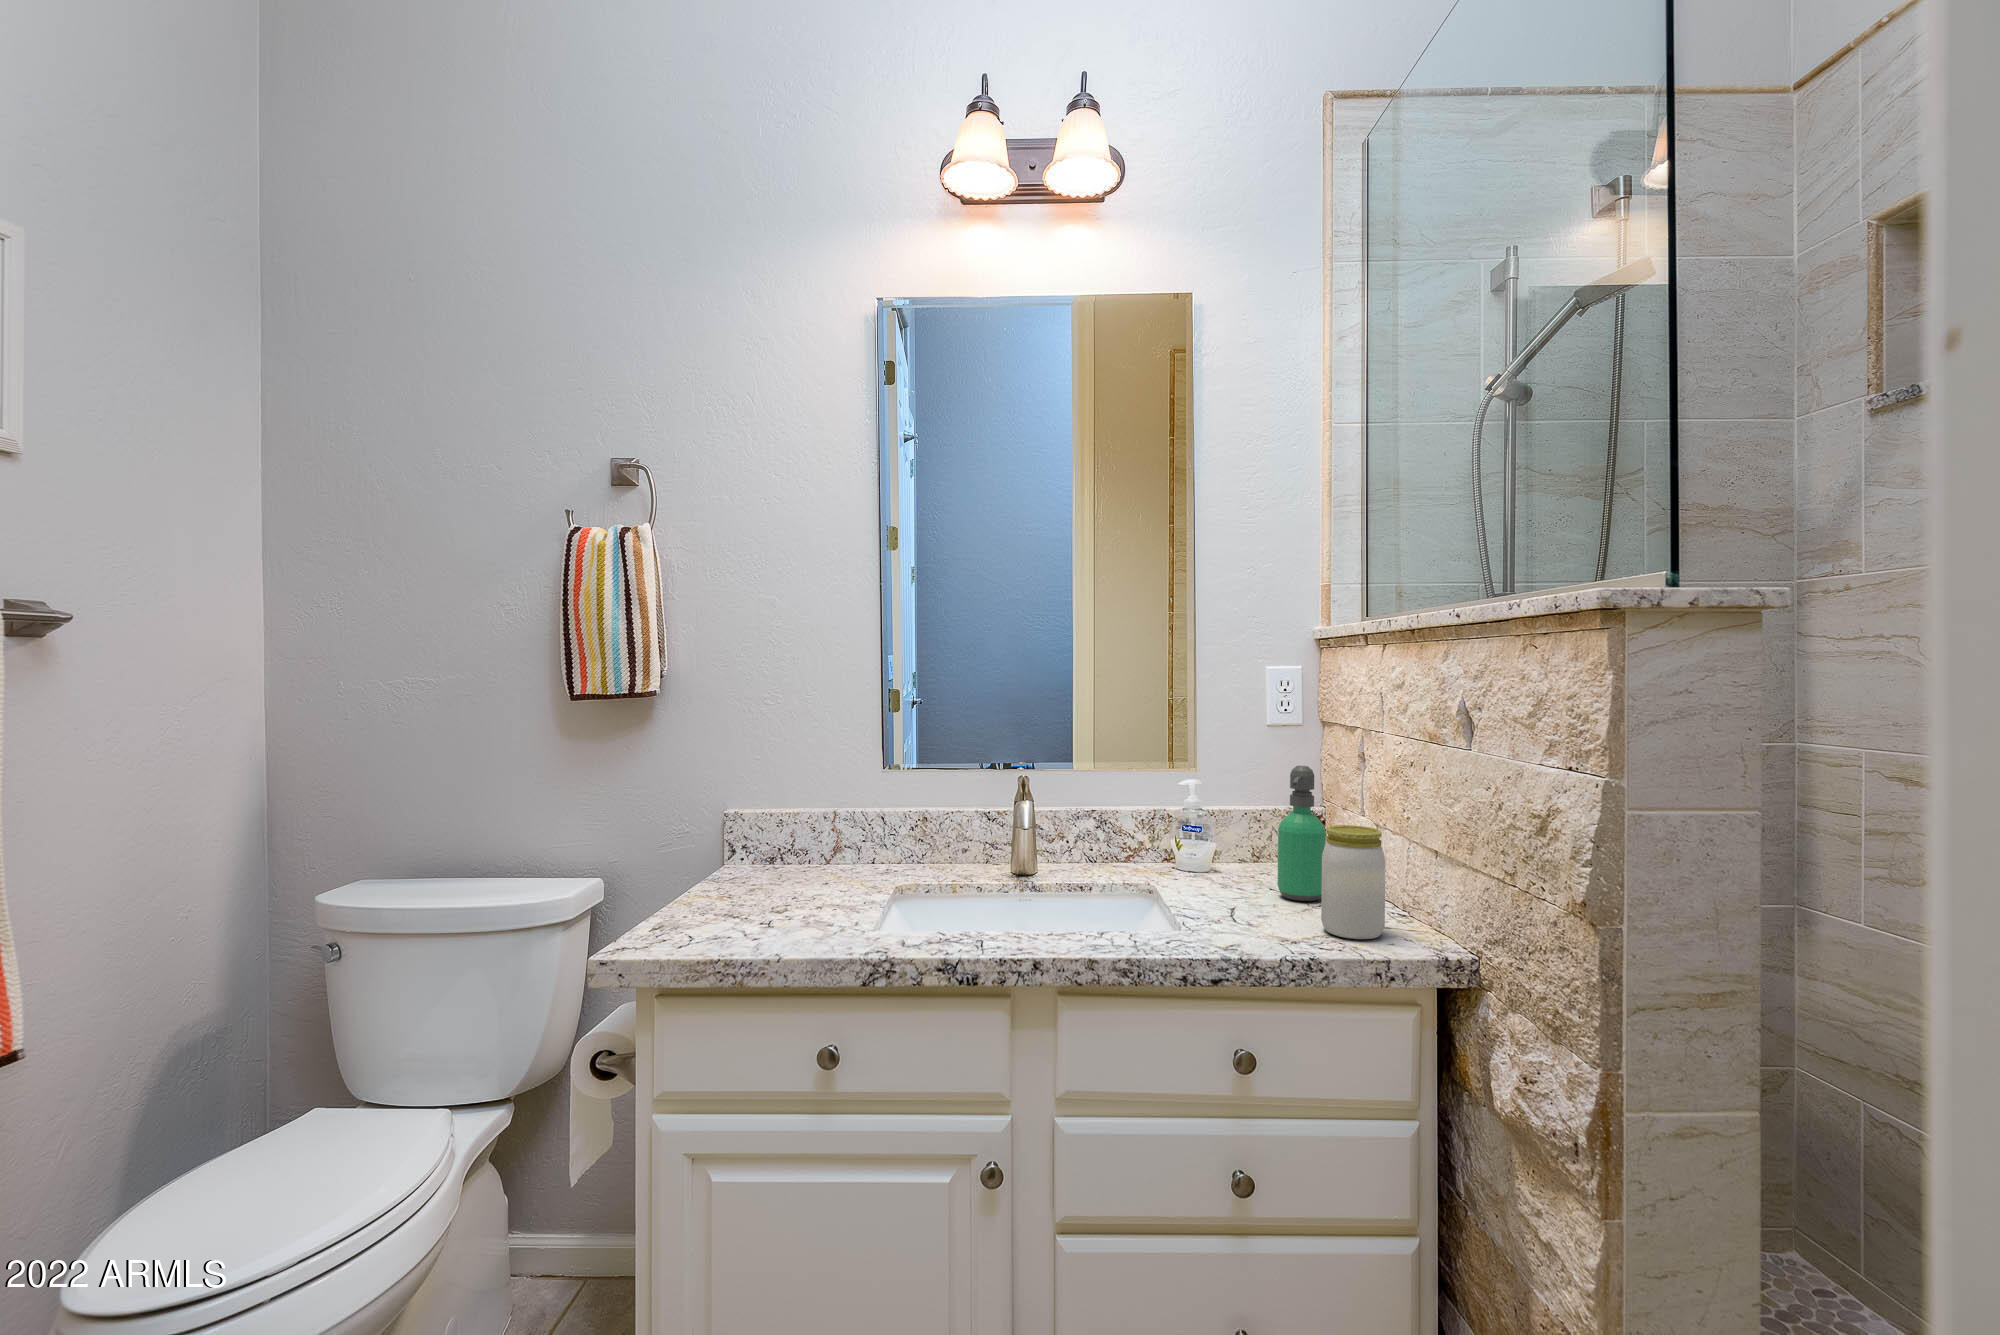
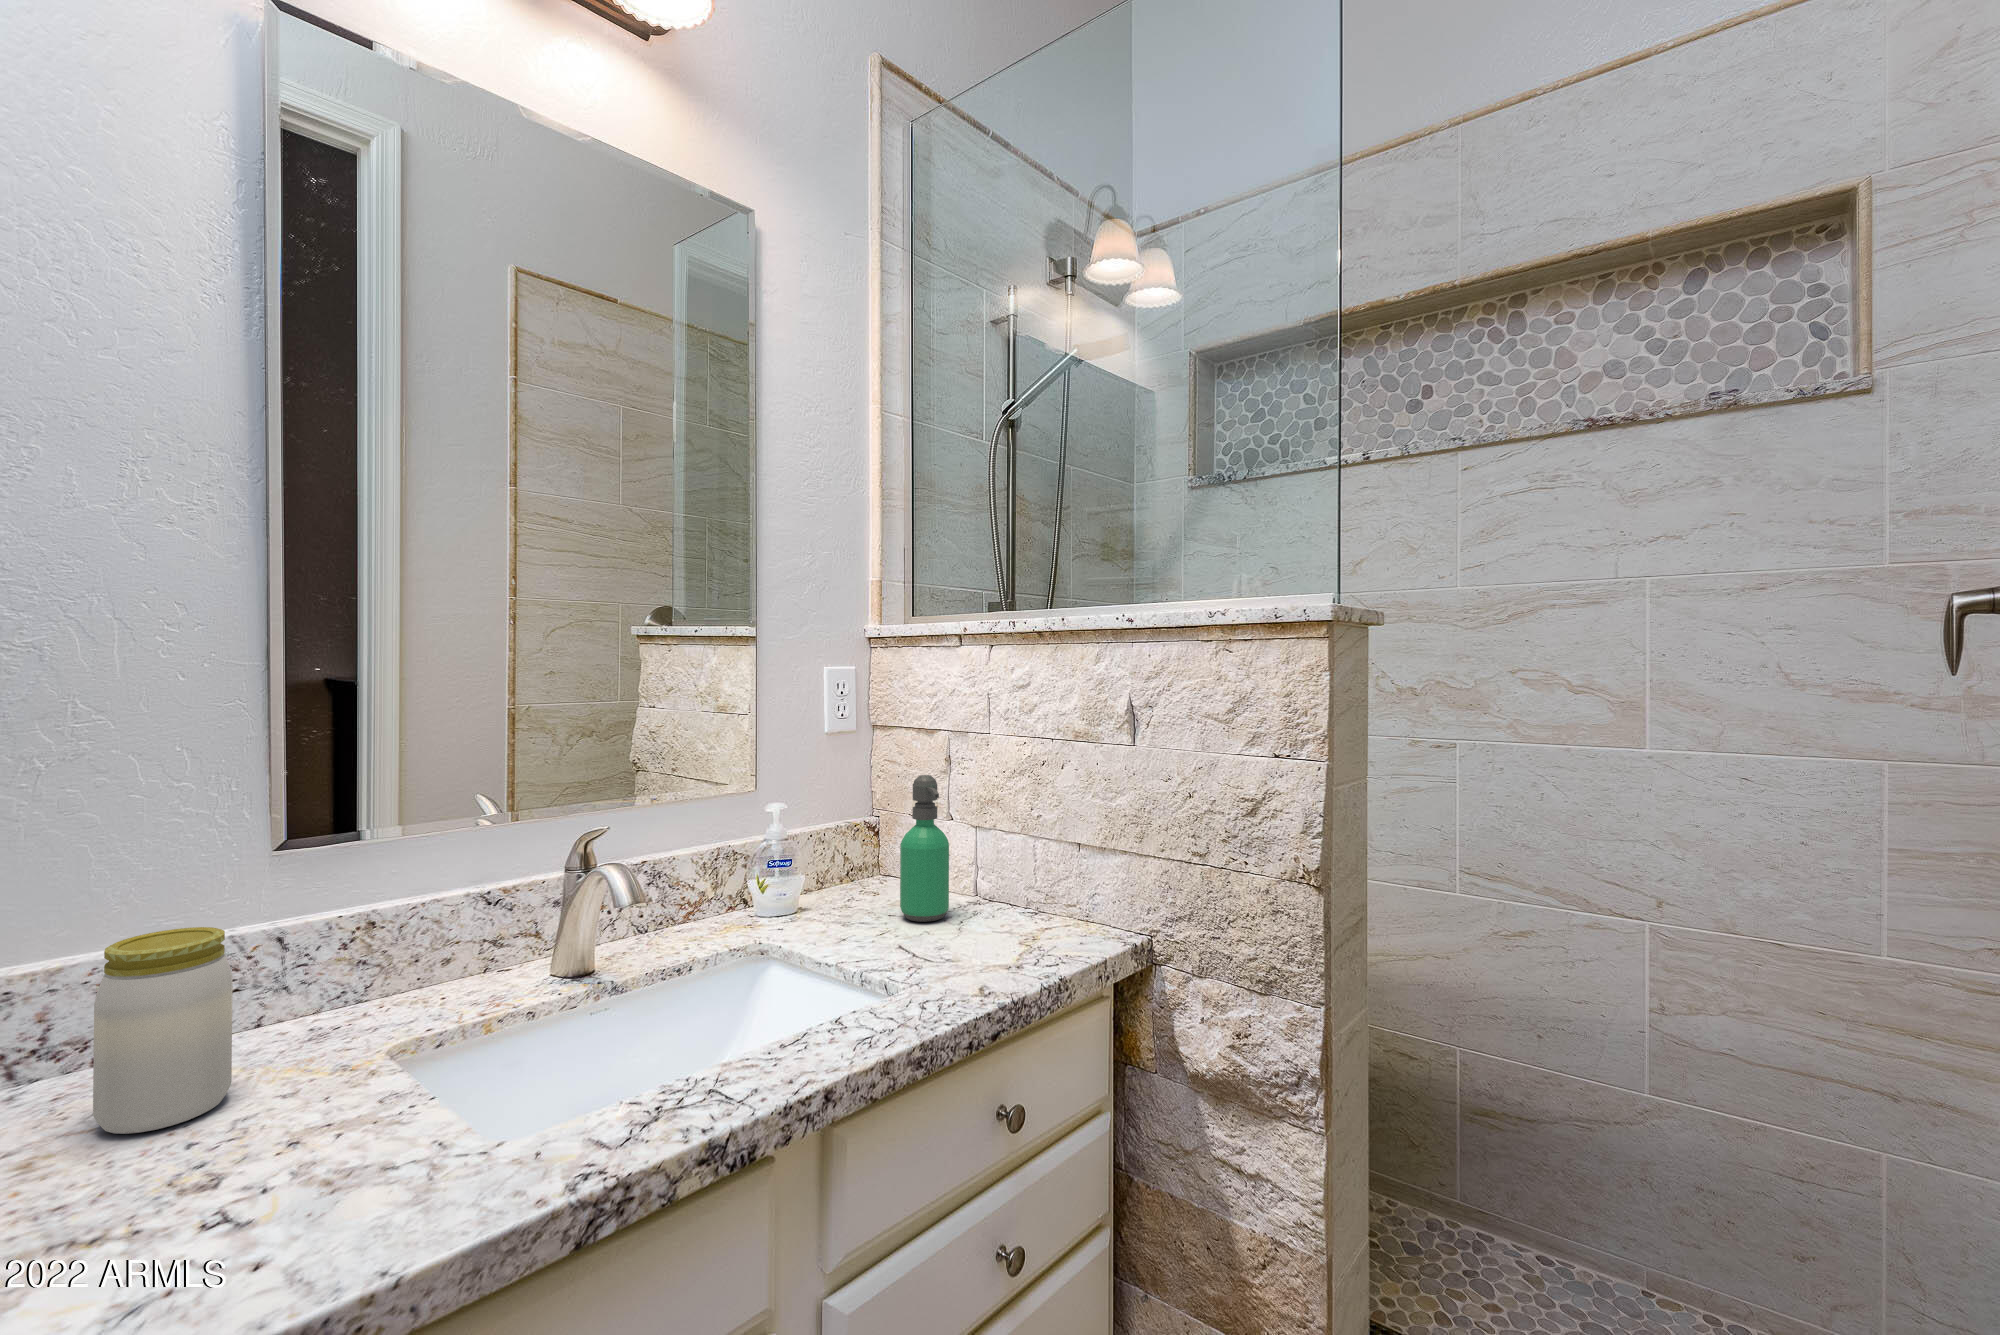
jar: present [1321,825,1385,939] -> present [93,927,232,1134]

